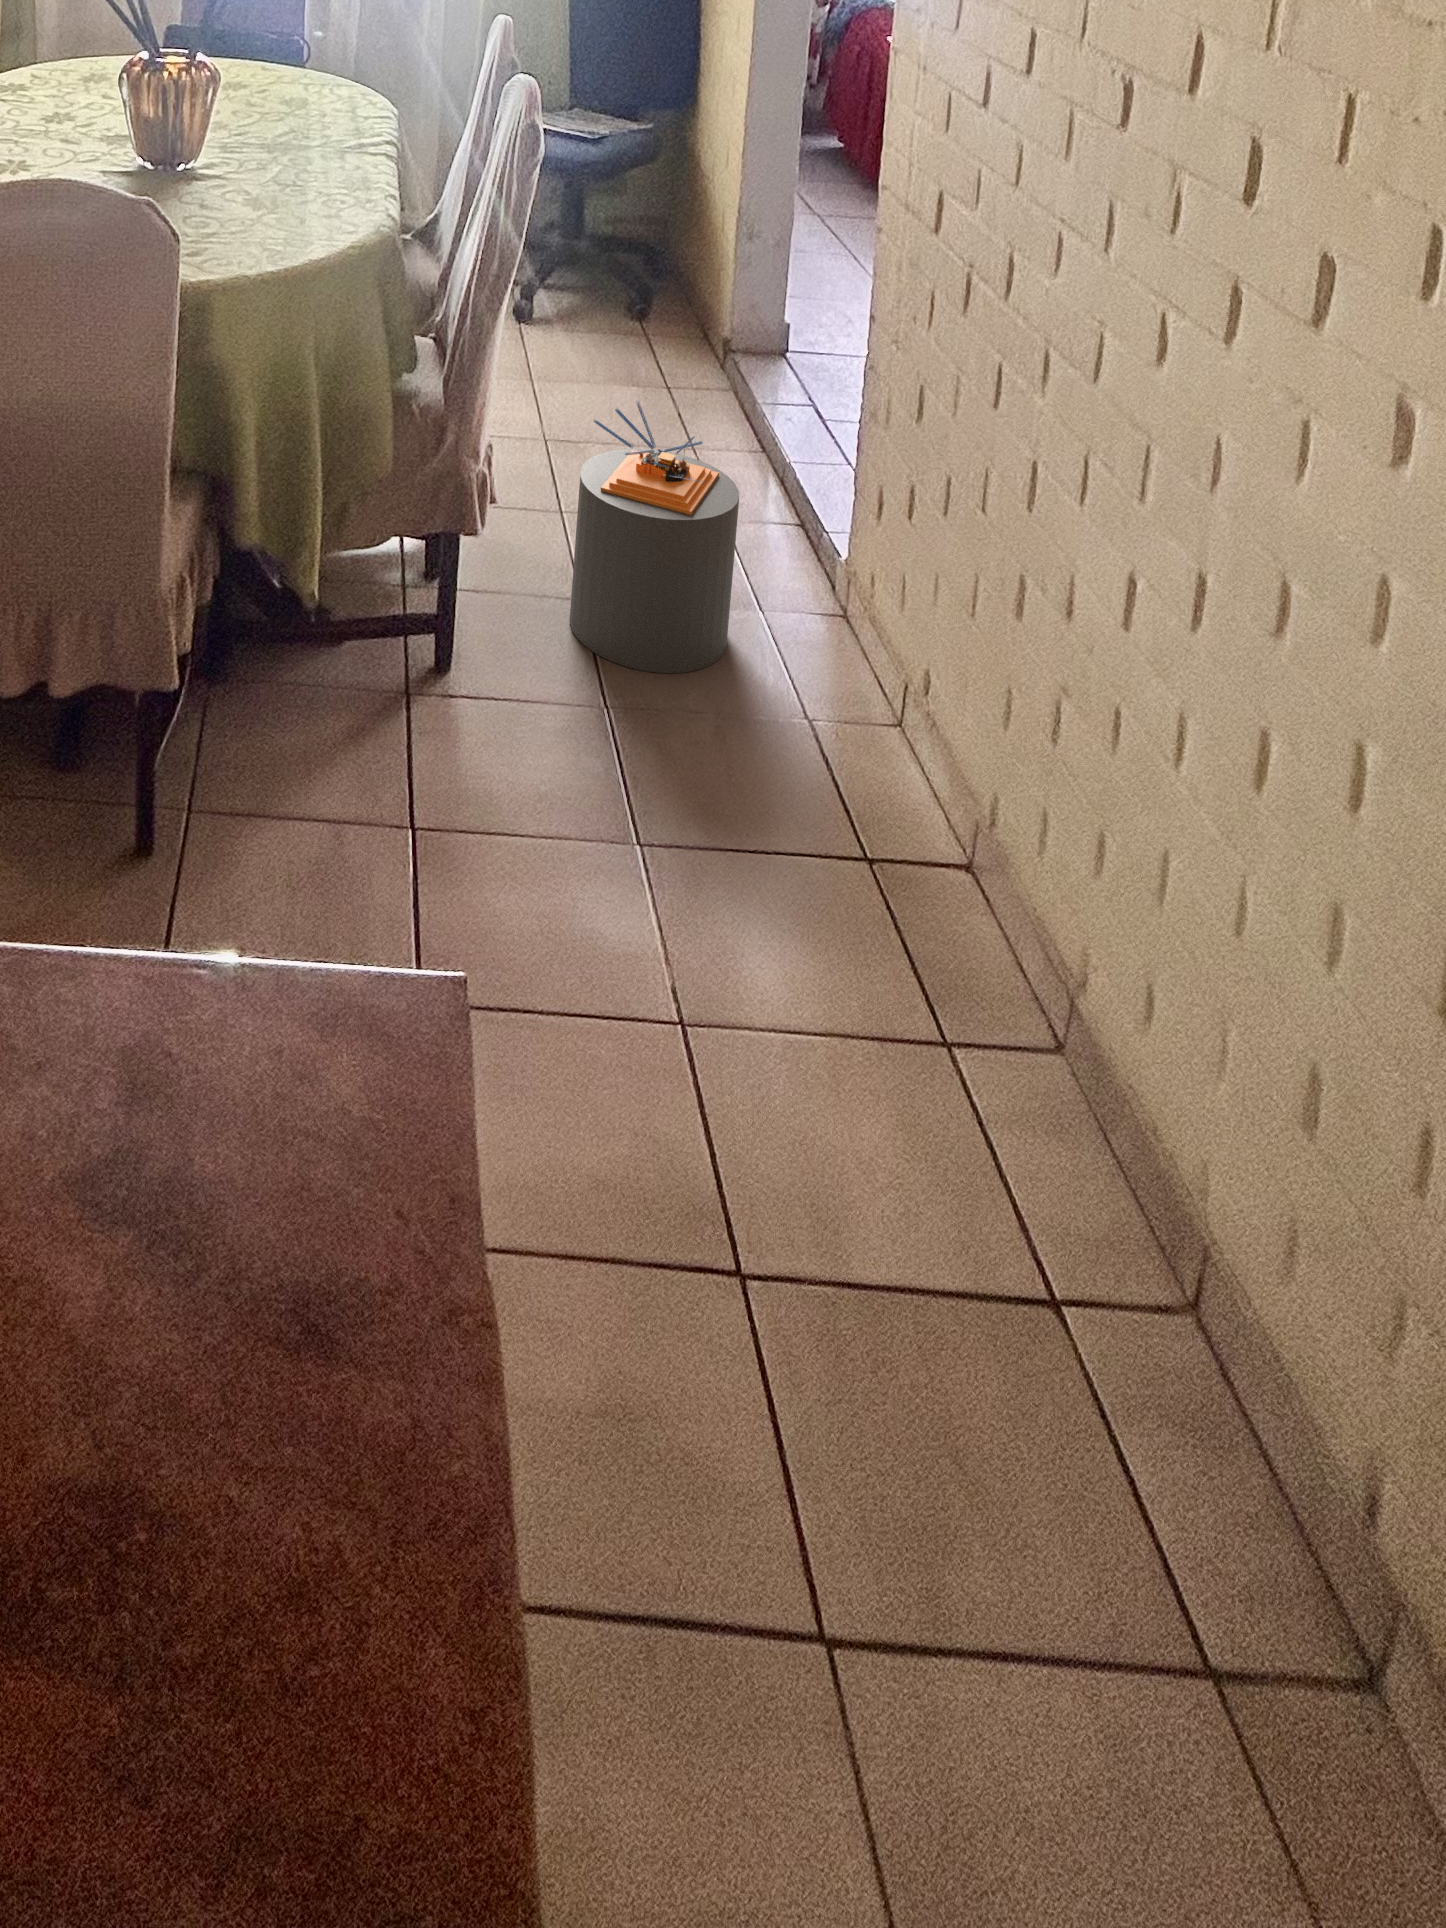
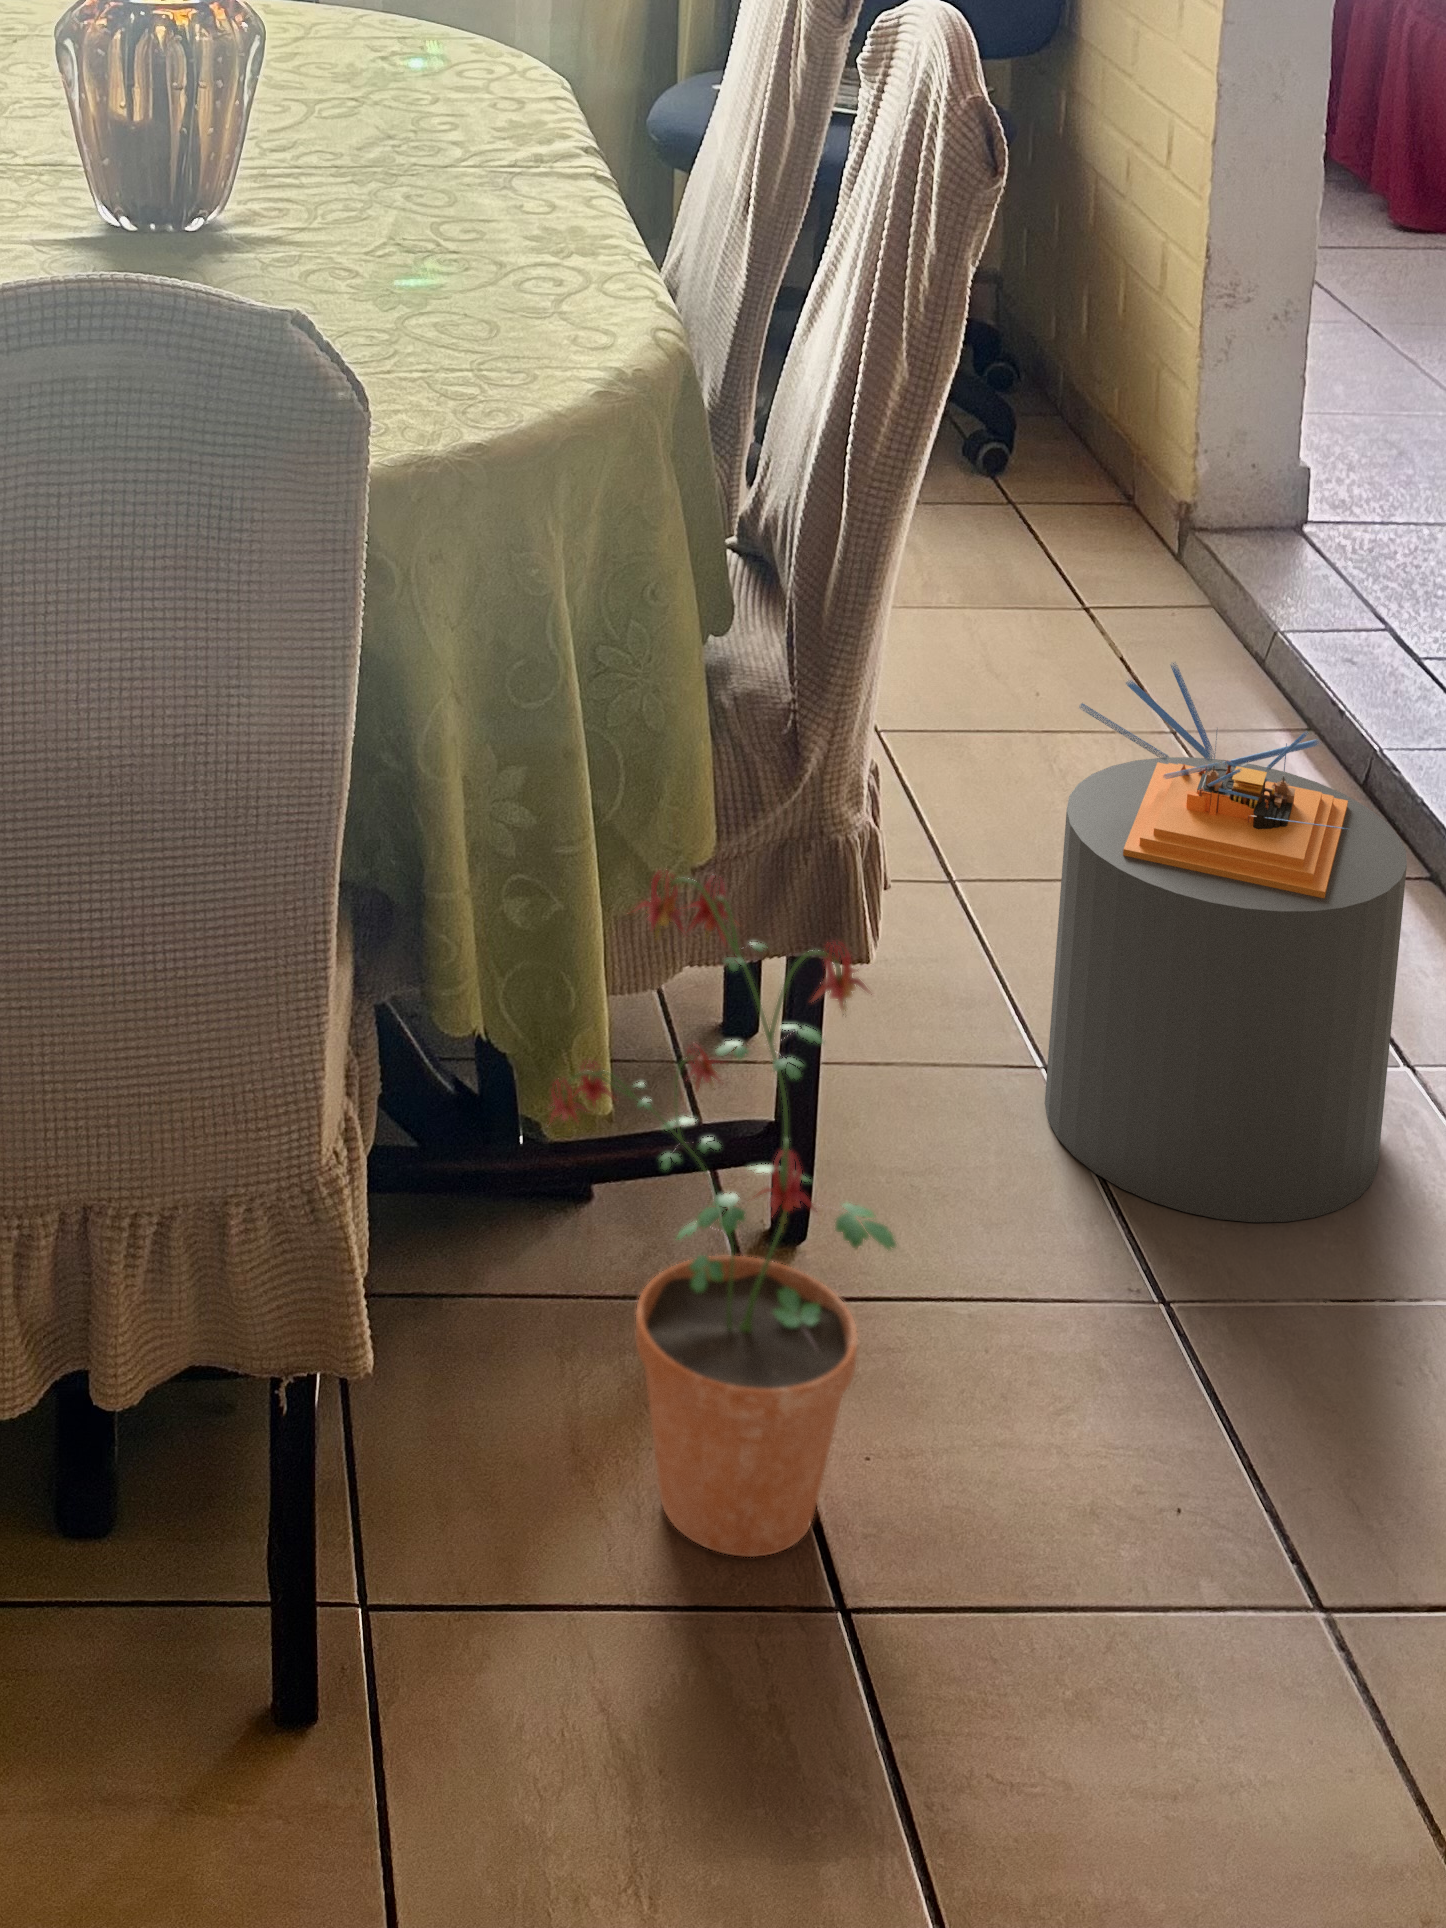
potted plant: none [284,472,447,797] -> present [551,871,896,1557]

